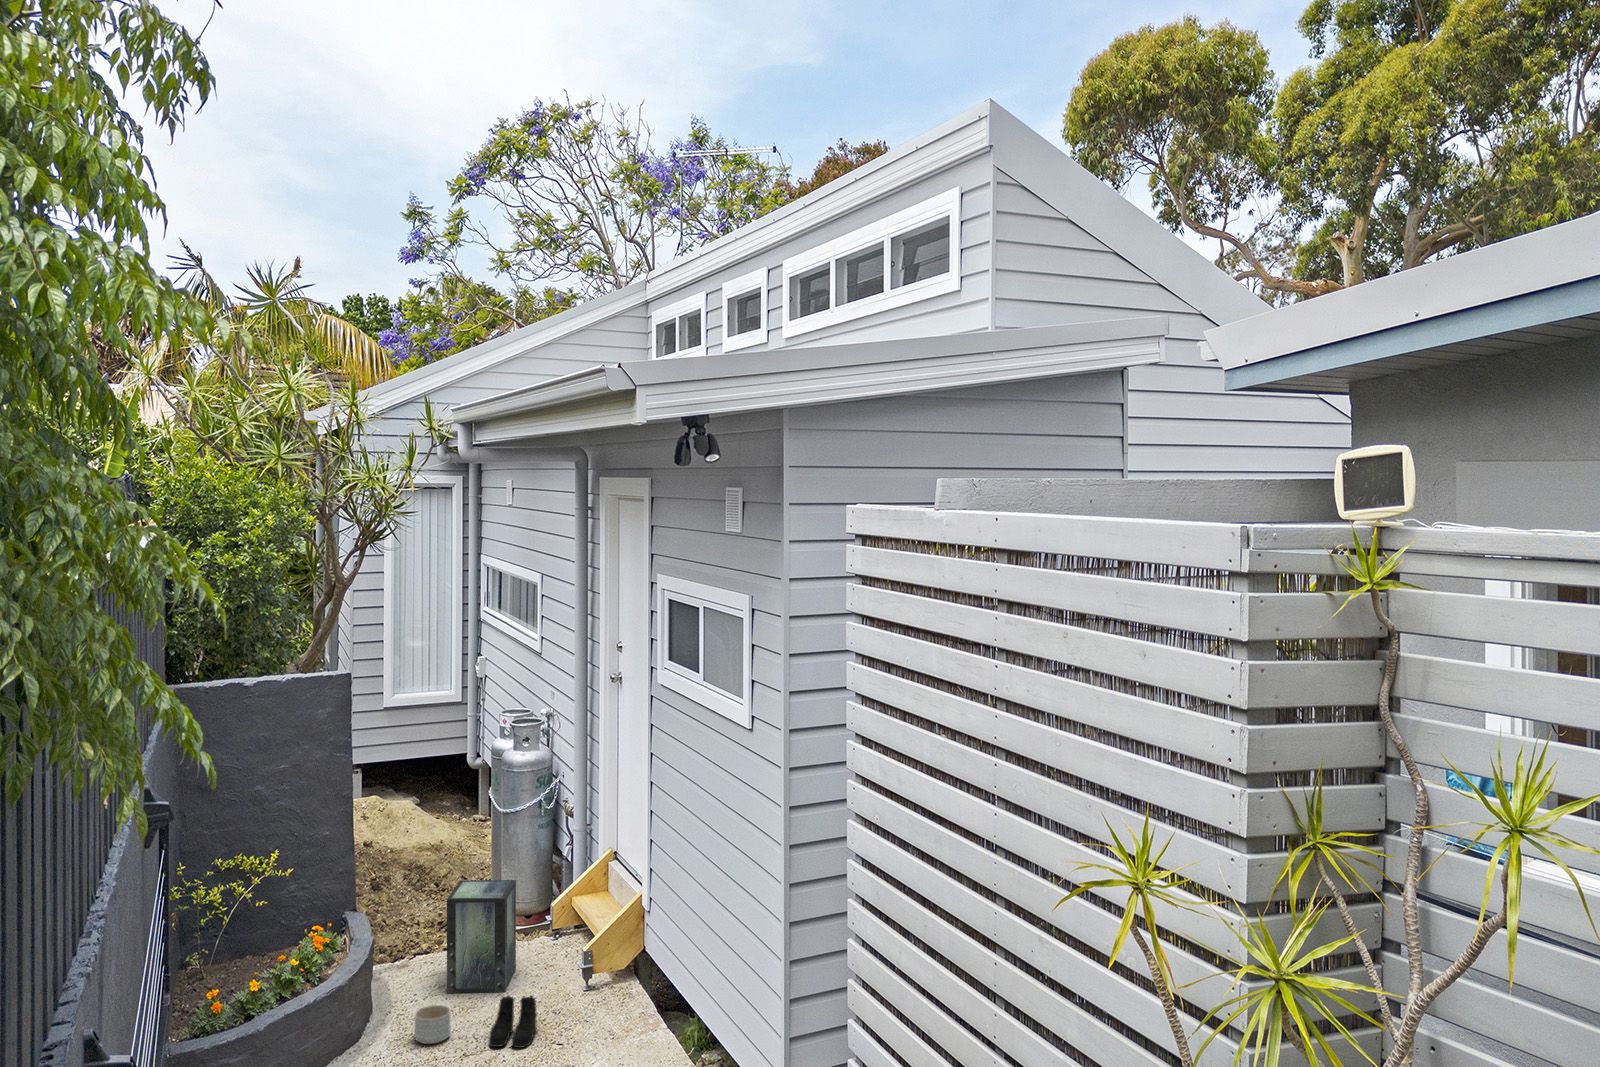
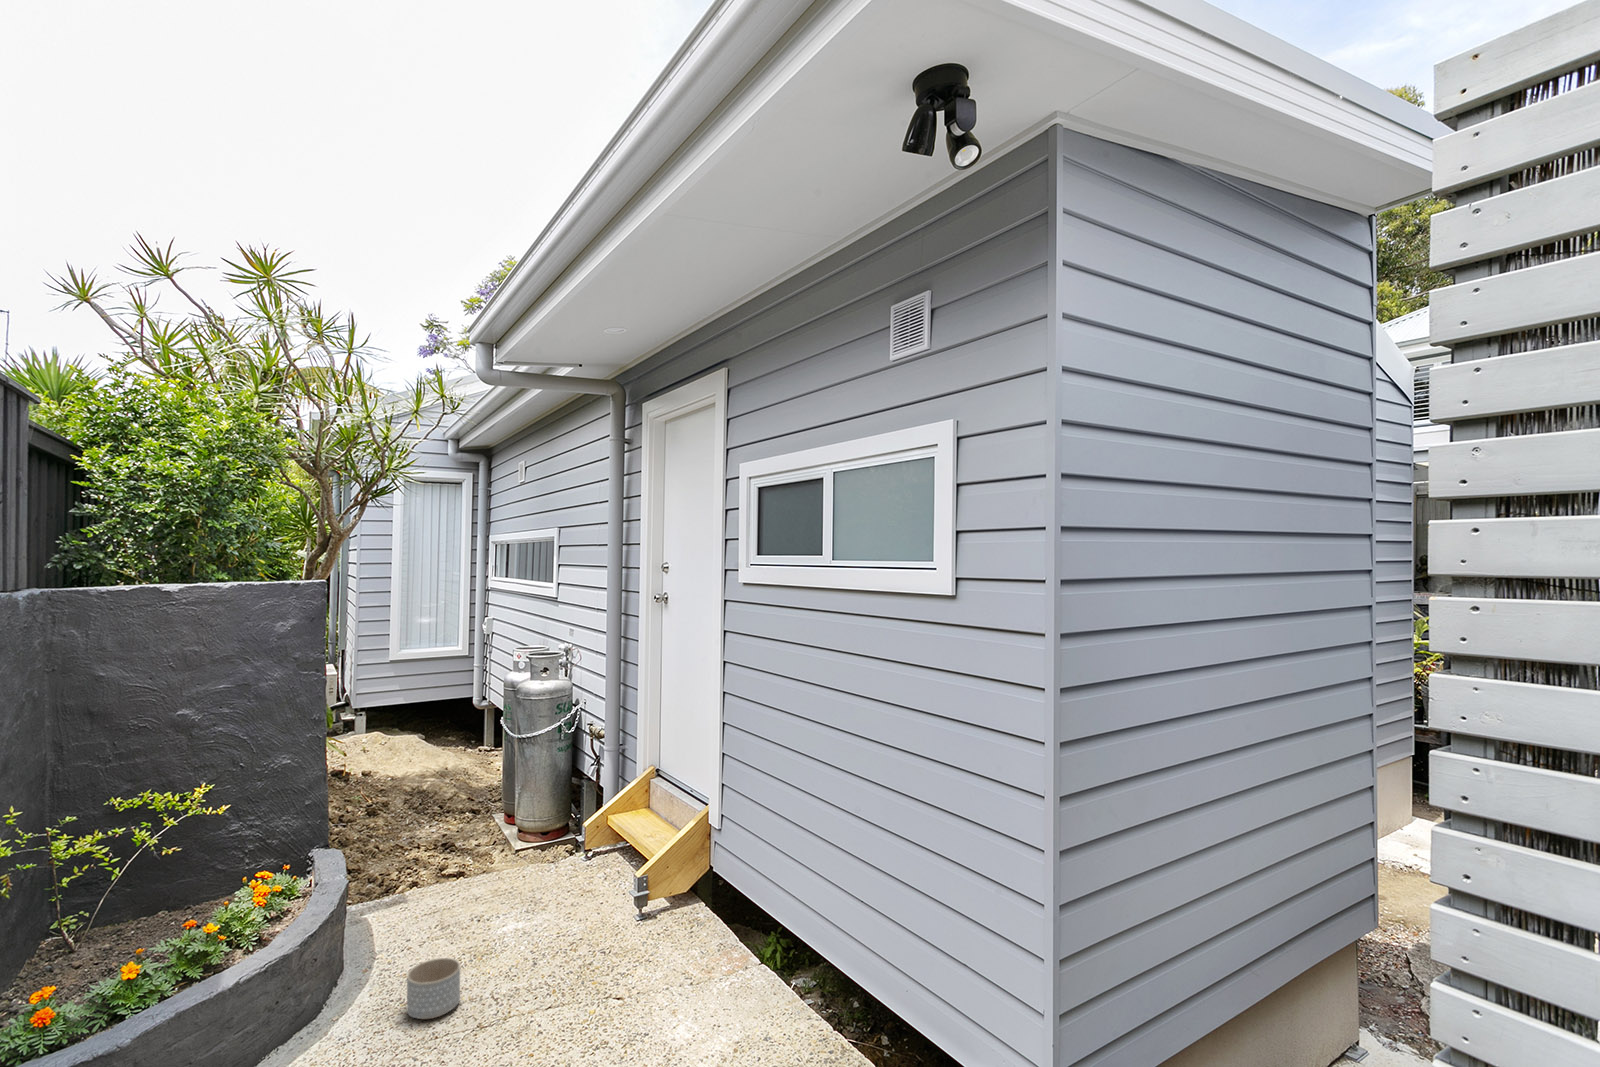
storage box: present [447,880,516,993] -> none [454,785,544,936]
boots: present [489,996,537,1048] -> none [518,935,584,1017]

